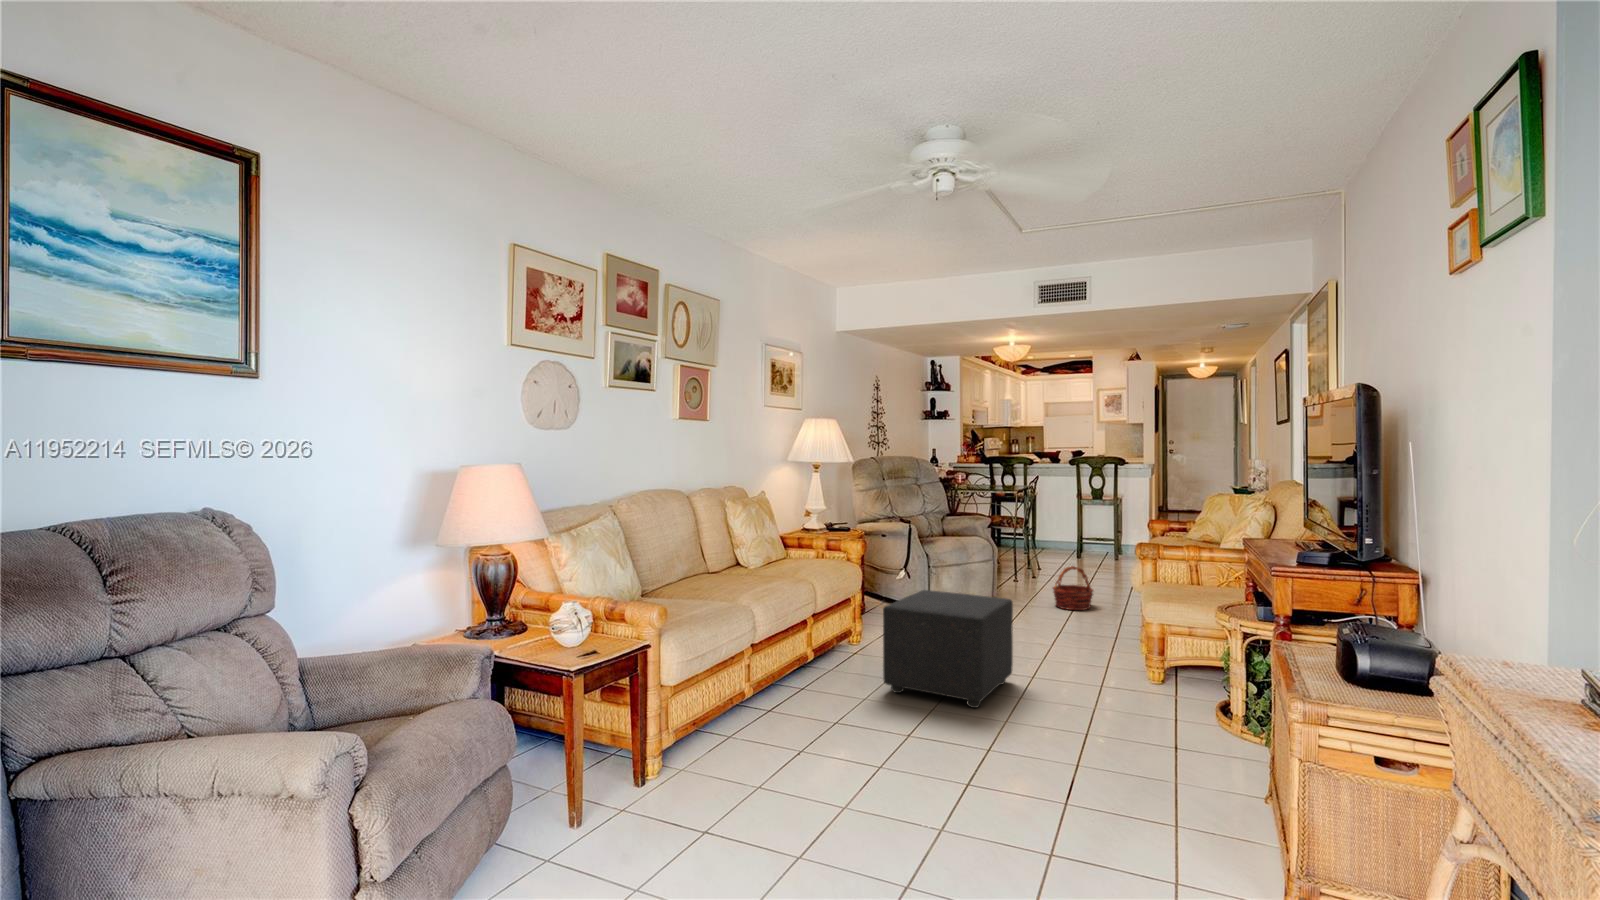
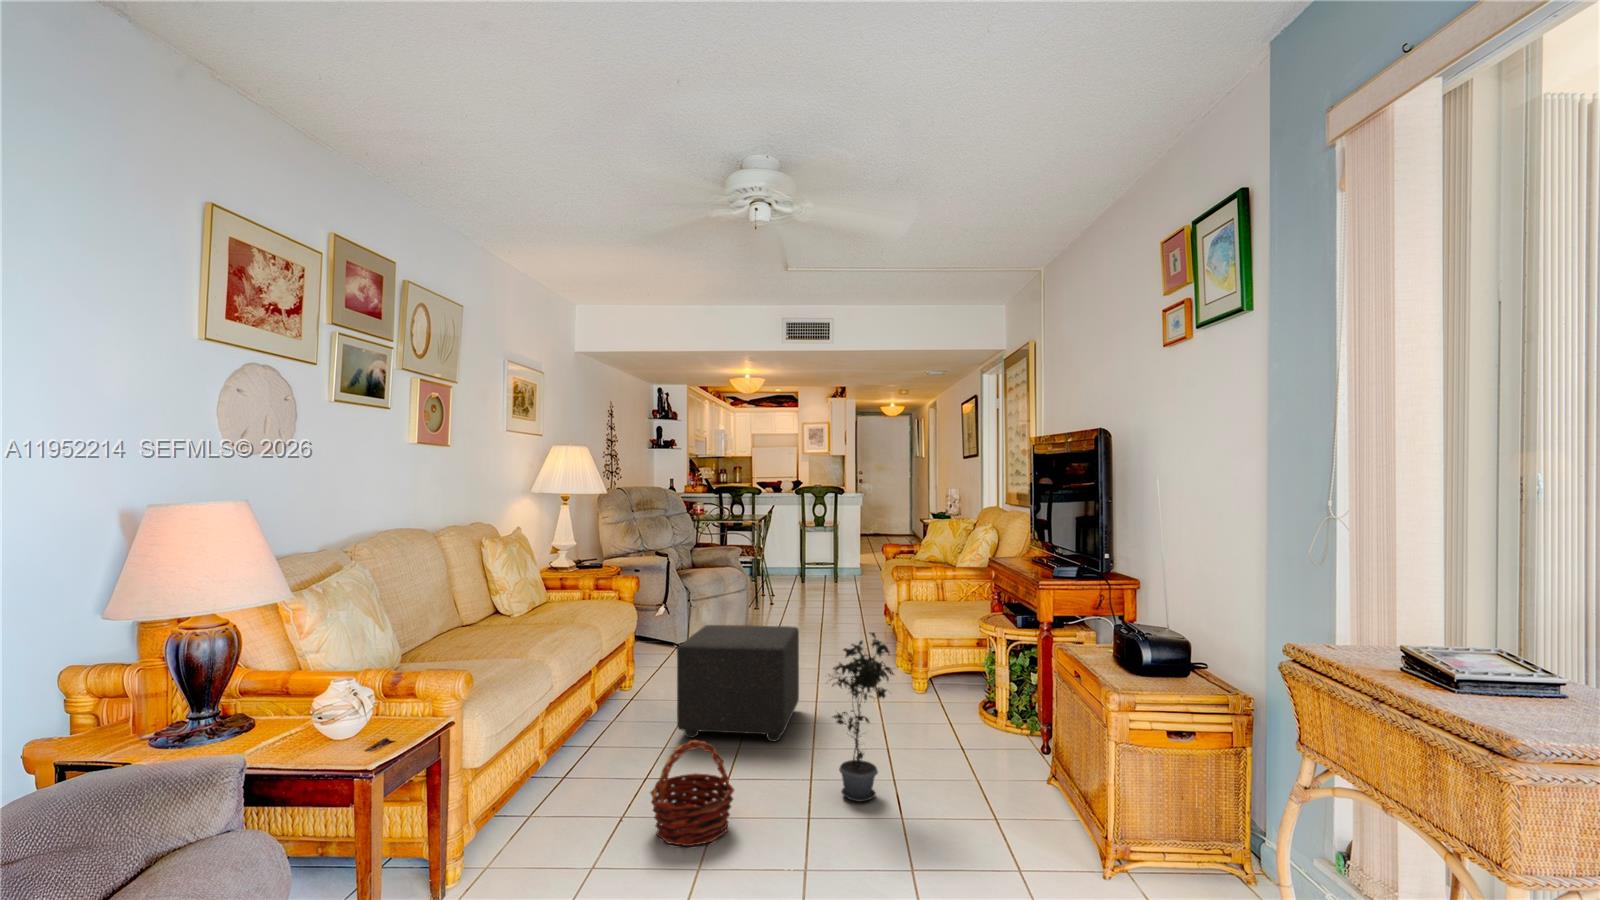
basket: present [1053,566,1093,610] -> present [650,740,734,846]
potted plant: none [997,609,1074,779] -> present [832,633,894,802]

